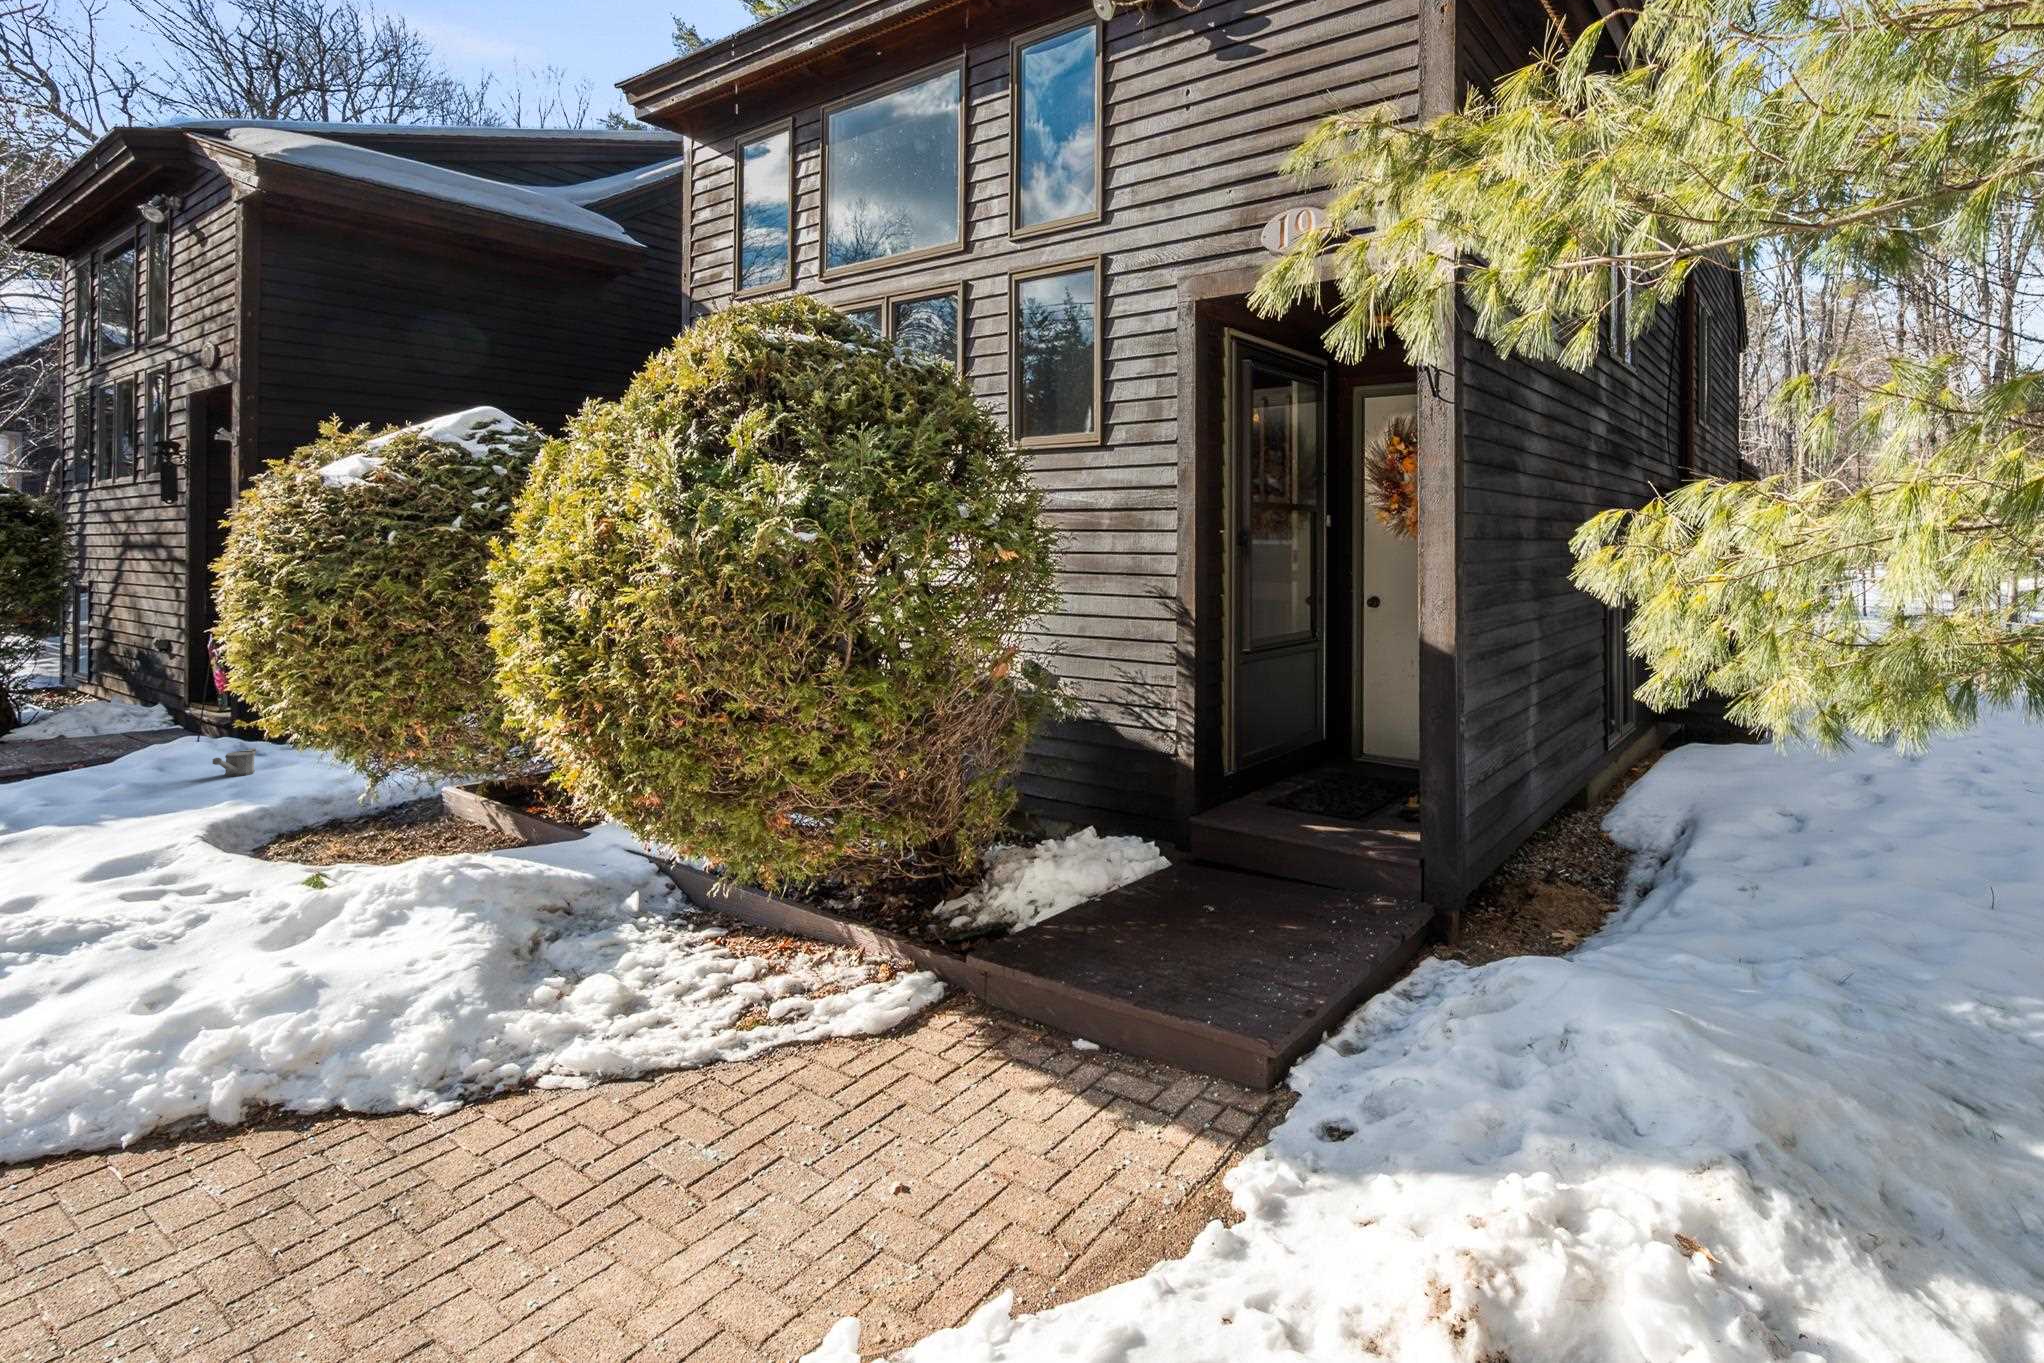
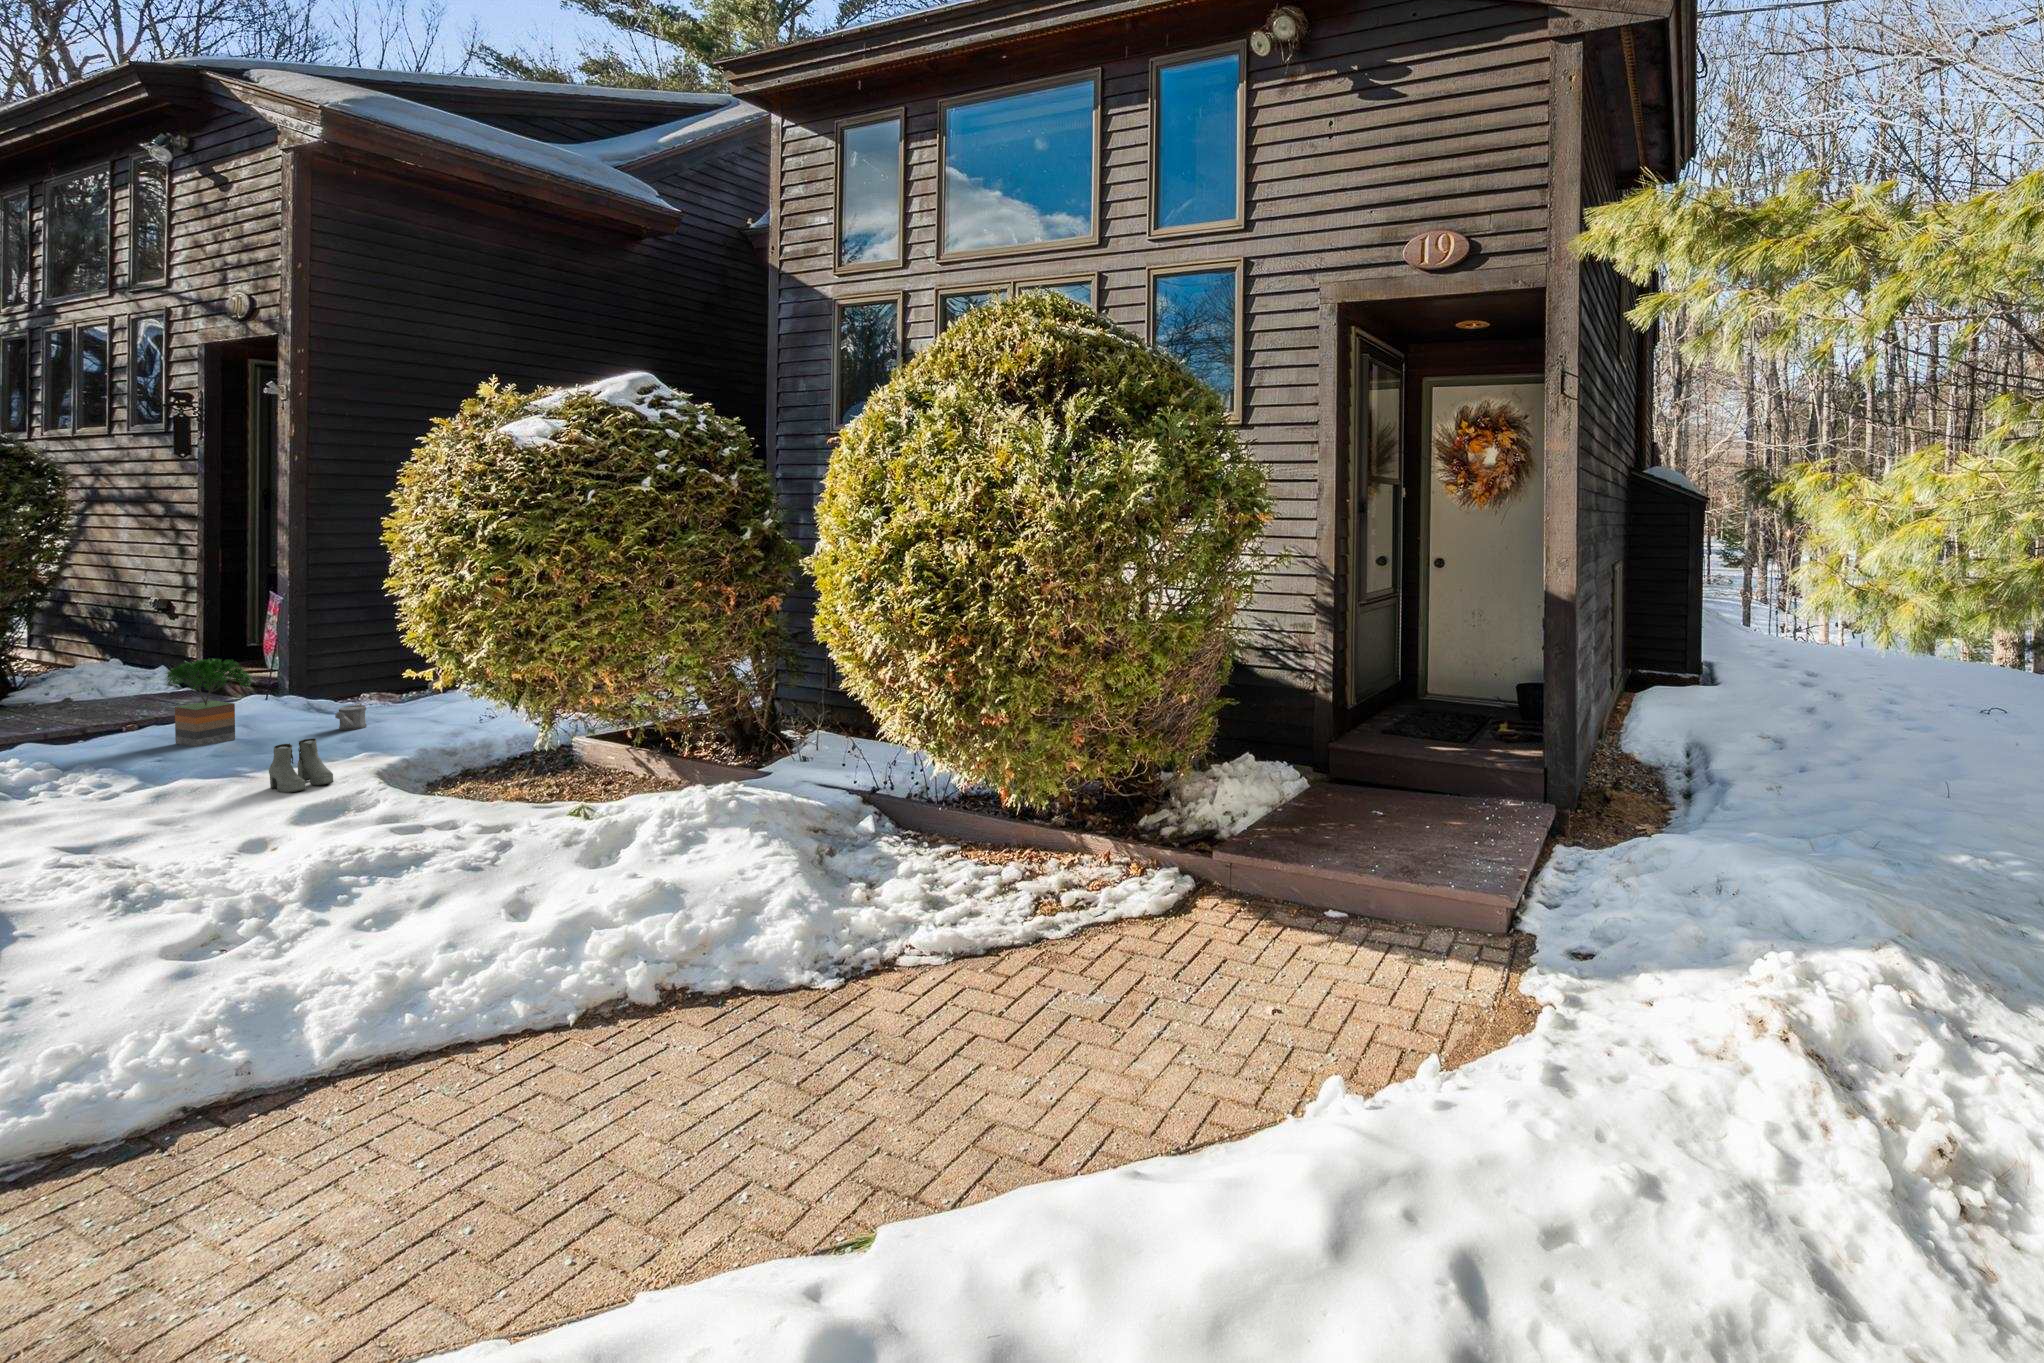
potted tree: none [50,696,141,788] -> present [166,658,253,747]
boots: none [55,789,121,847] -> present [269,739,334,793]

